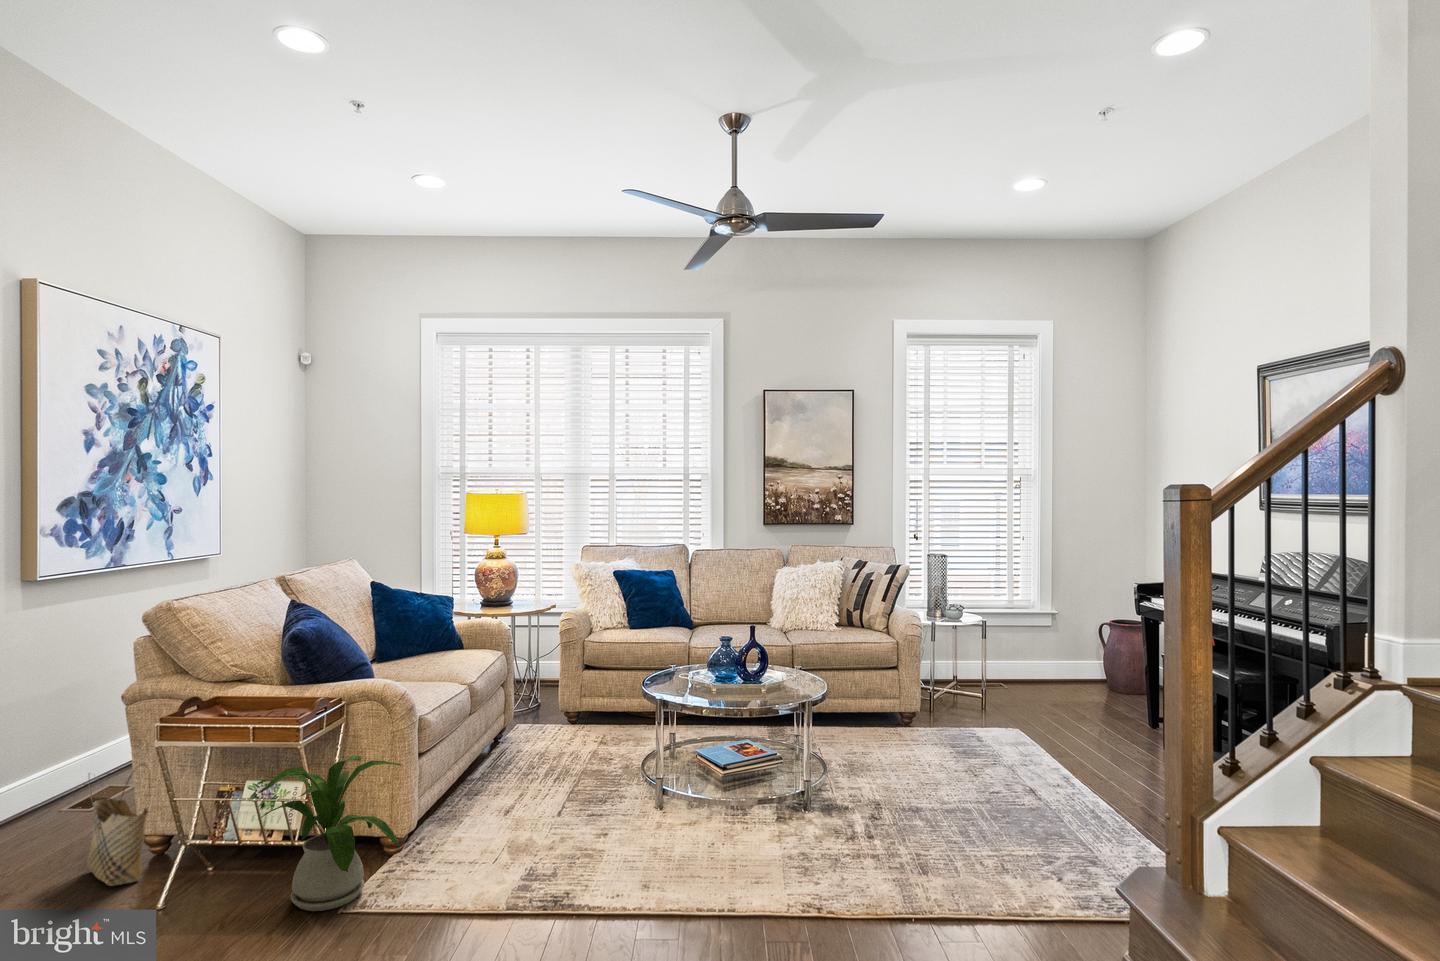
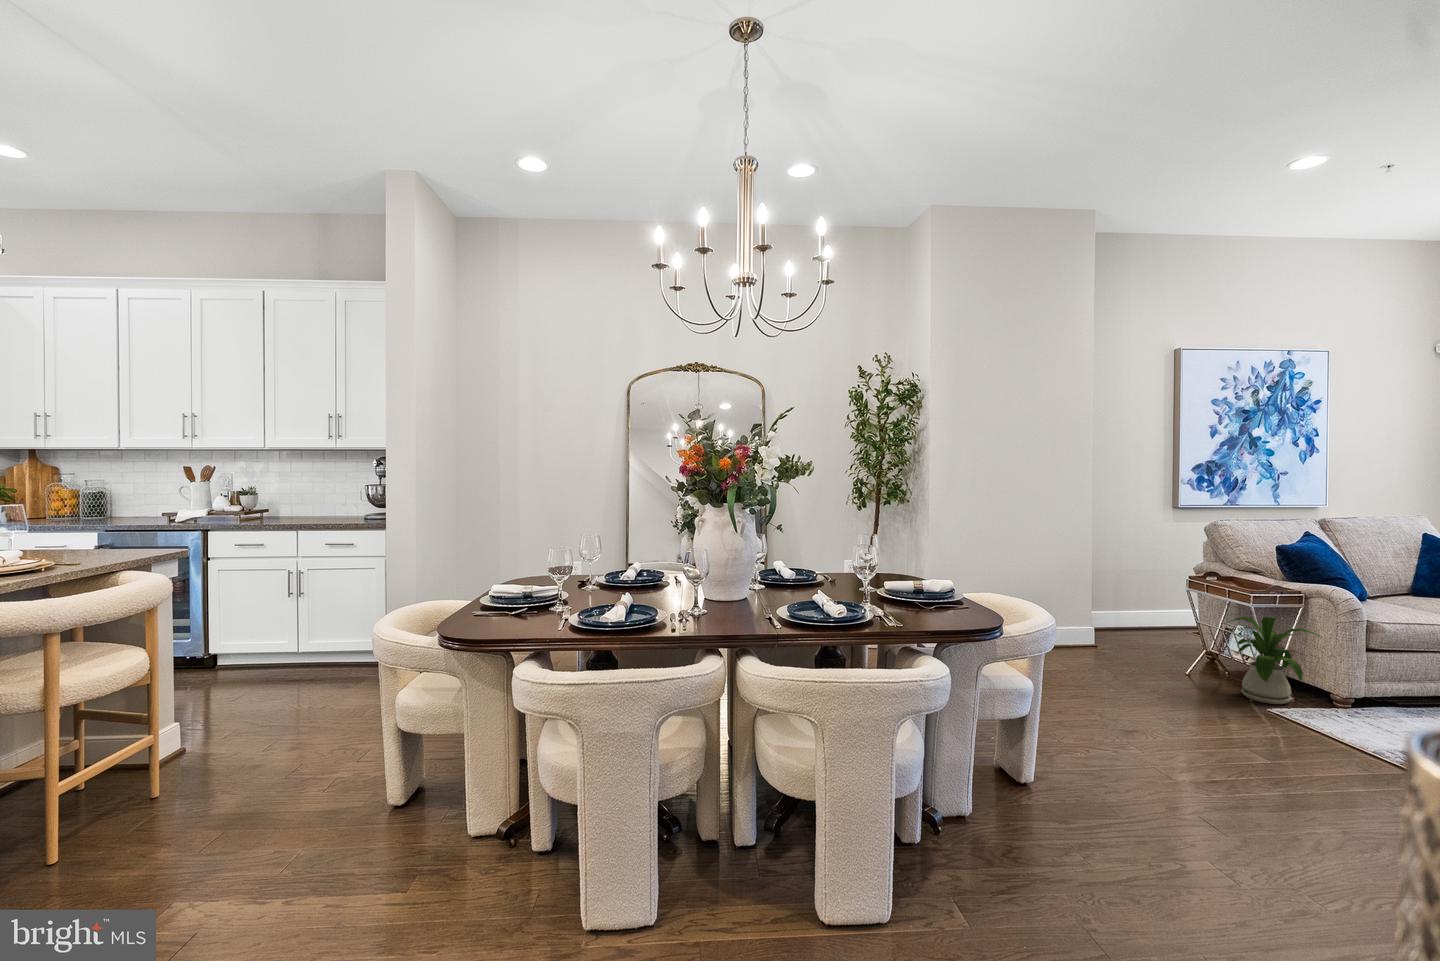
woven basket: present [87,764,150,886] -> none [1169,600,1198,661]

